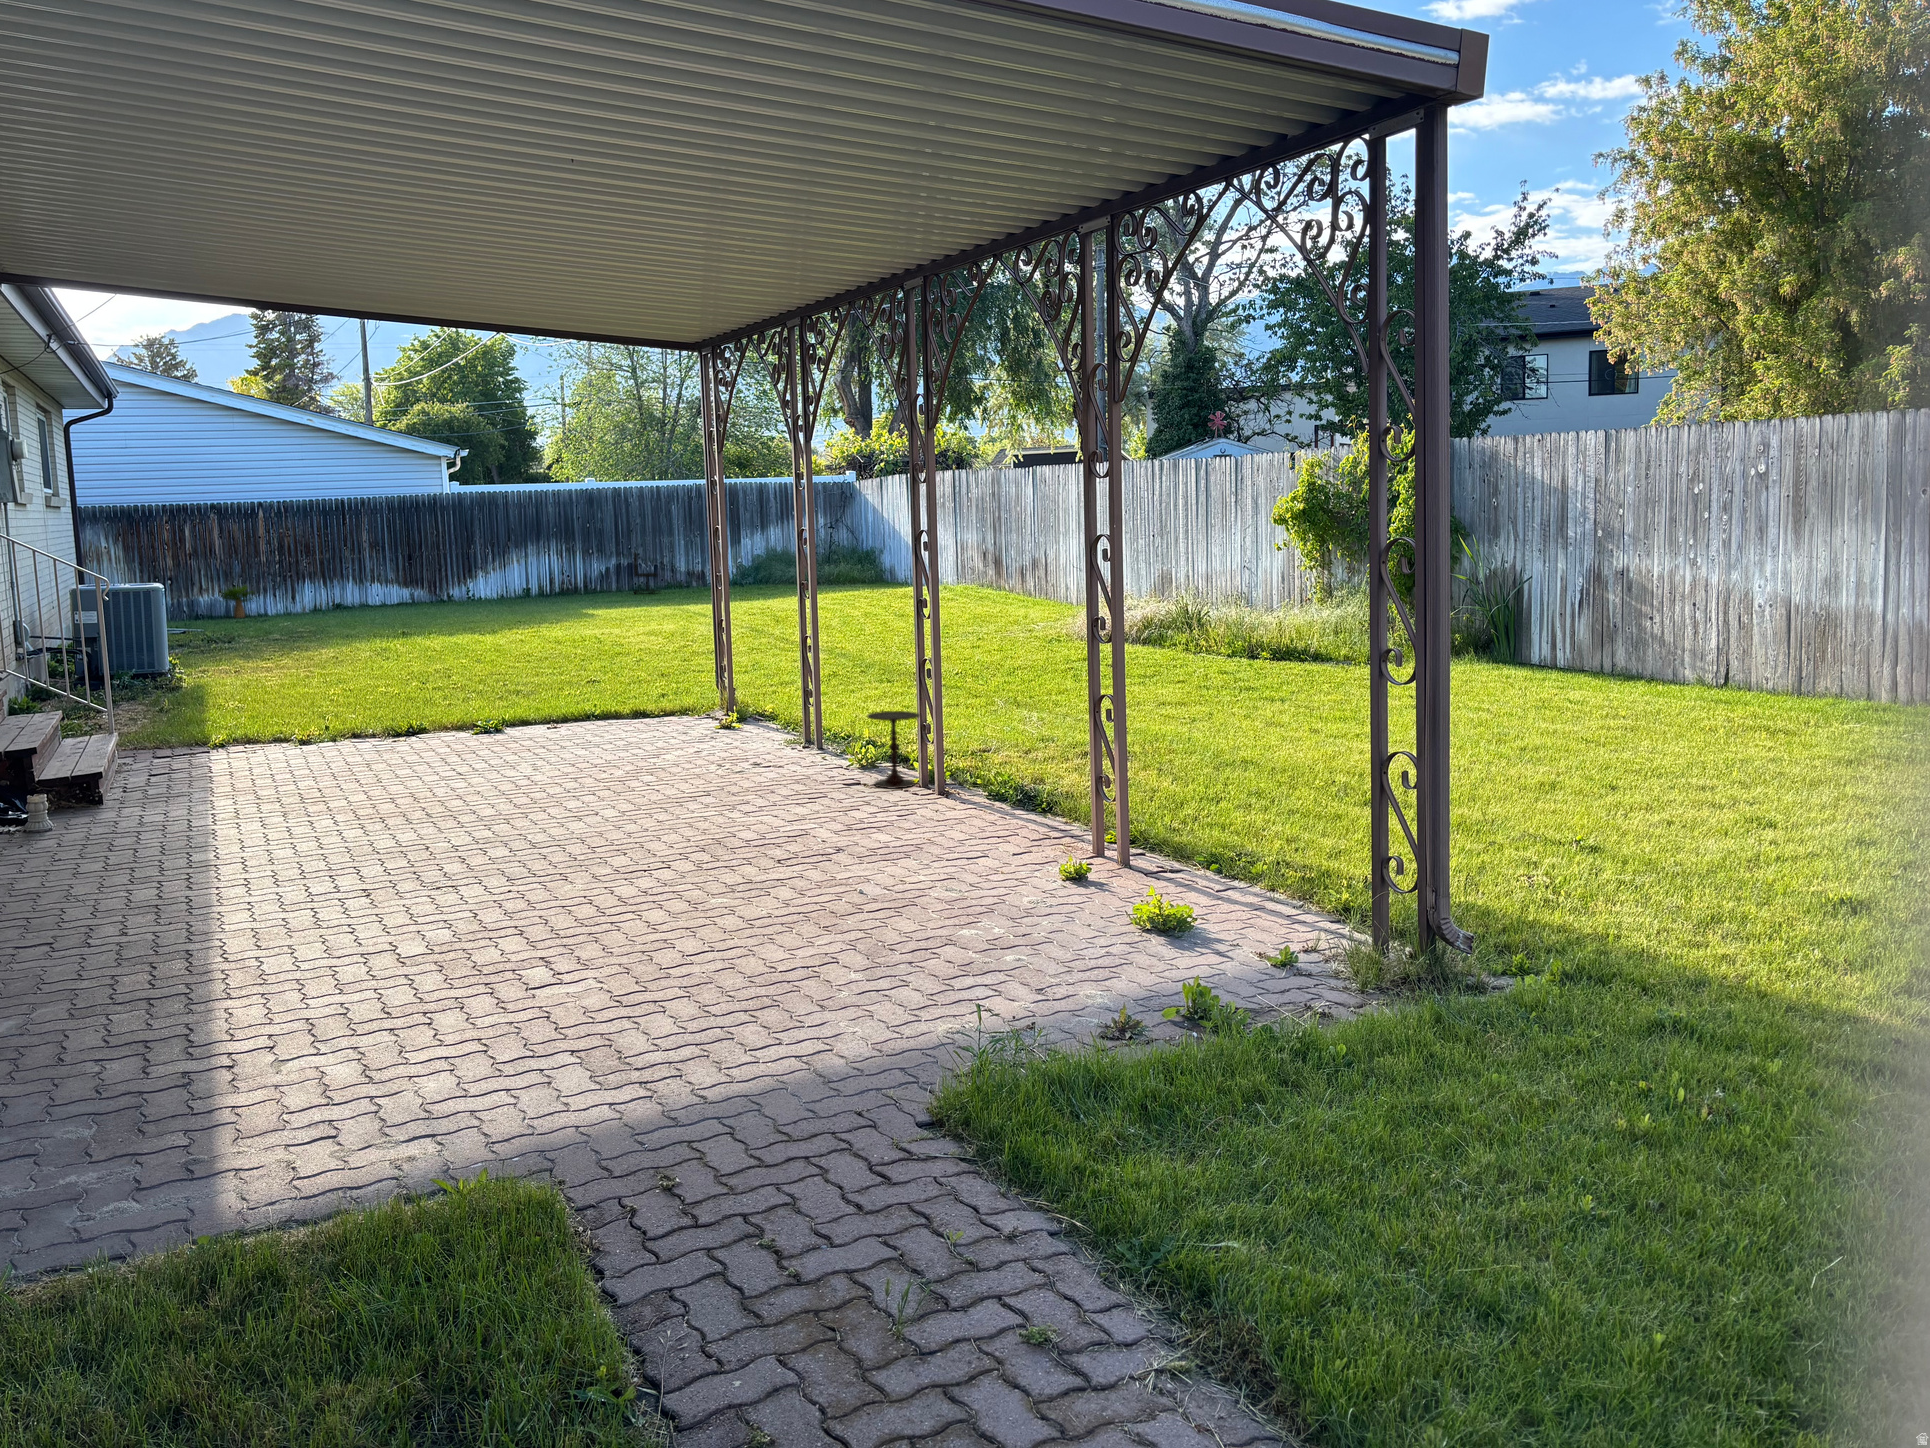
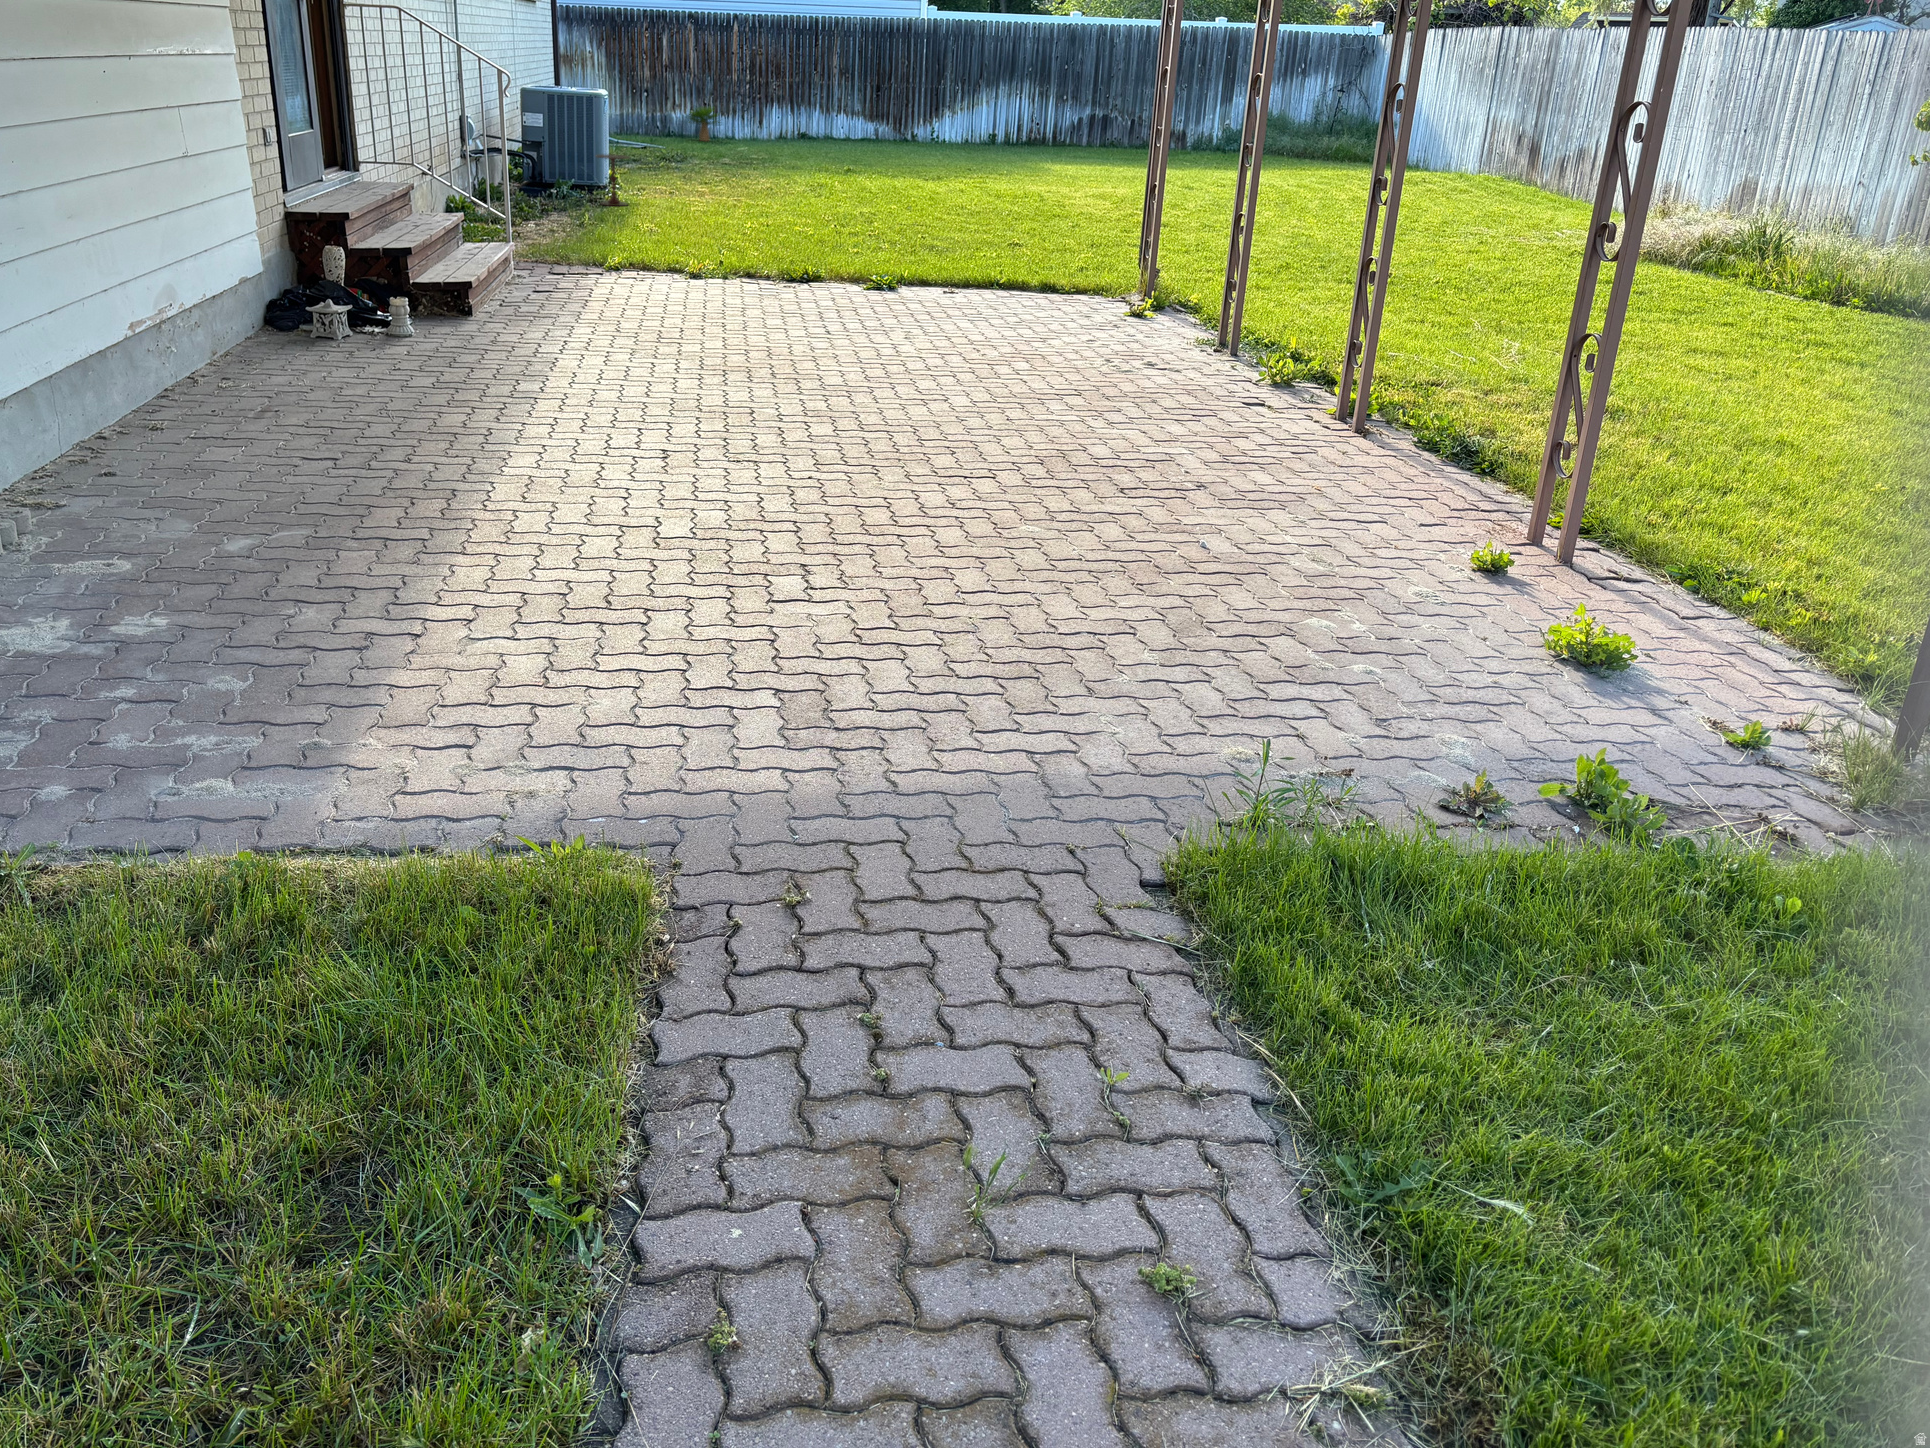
chair: present [633,552,660,593] -> none [1103,104,1137,155]
side table: present [867,711,920,789] -> present [596,154,629,206]

